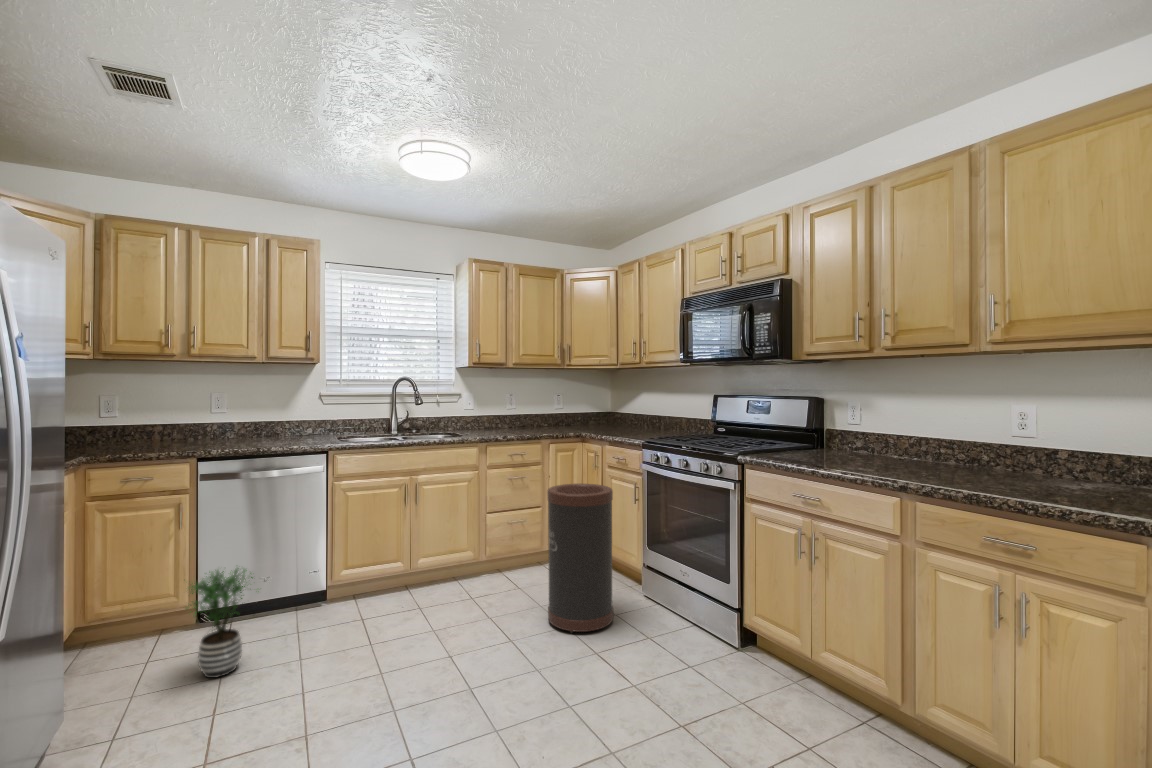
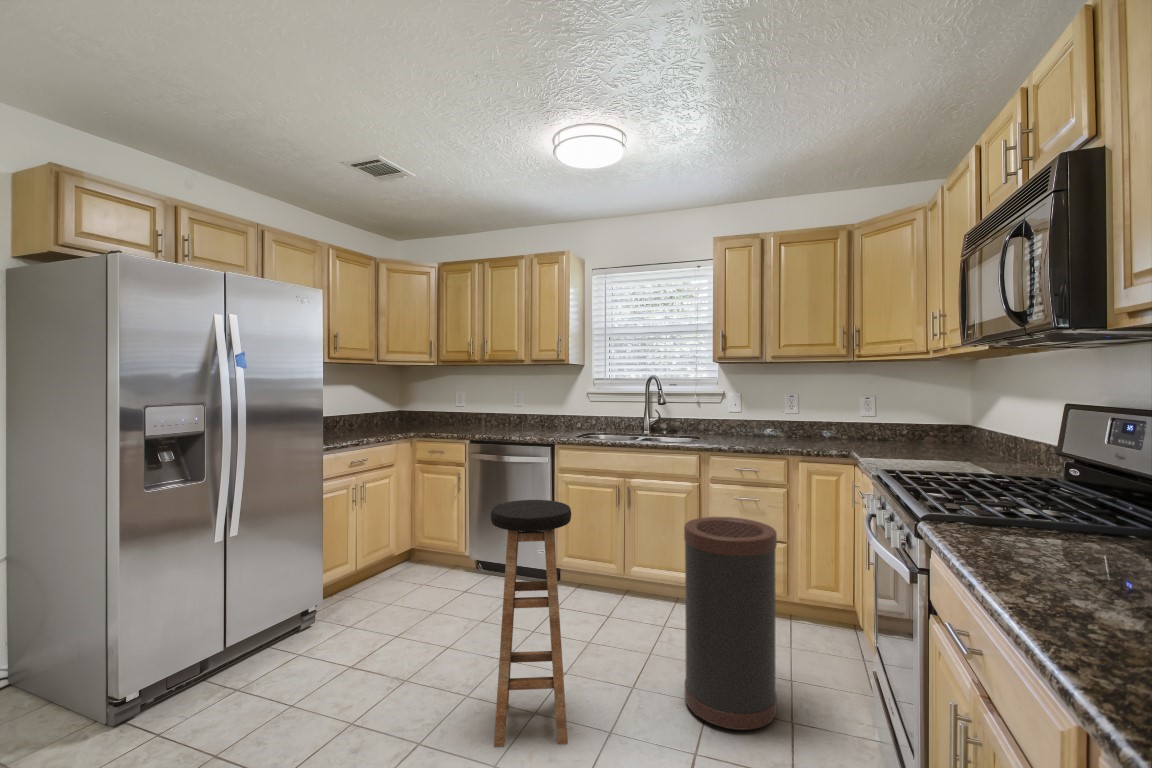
bar stool: none [439,489,528,715] -> present [491,500,571,747]
potted plant: present [190,568,253,678] -> none [405,526,462,612]

